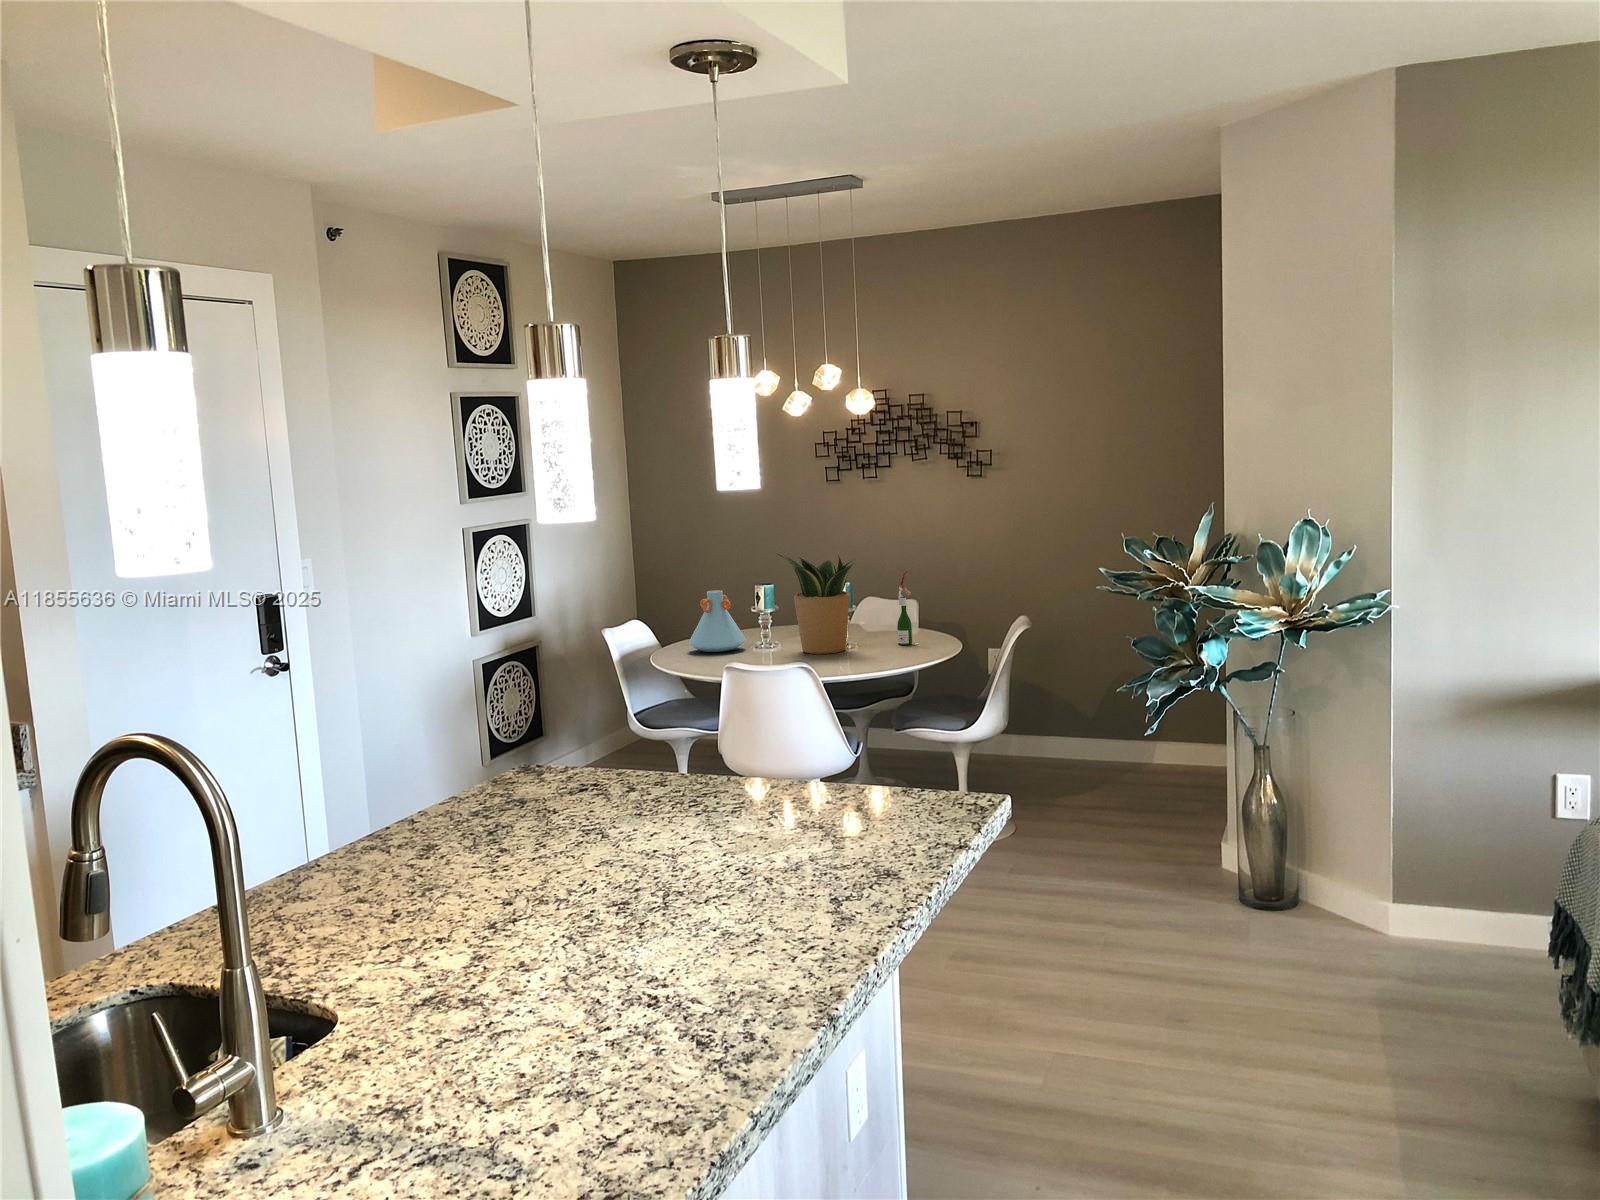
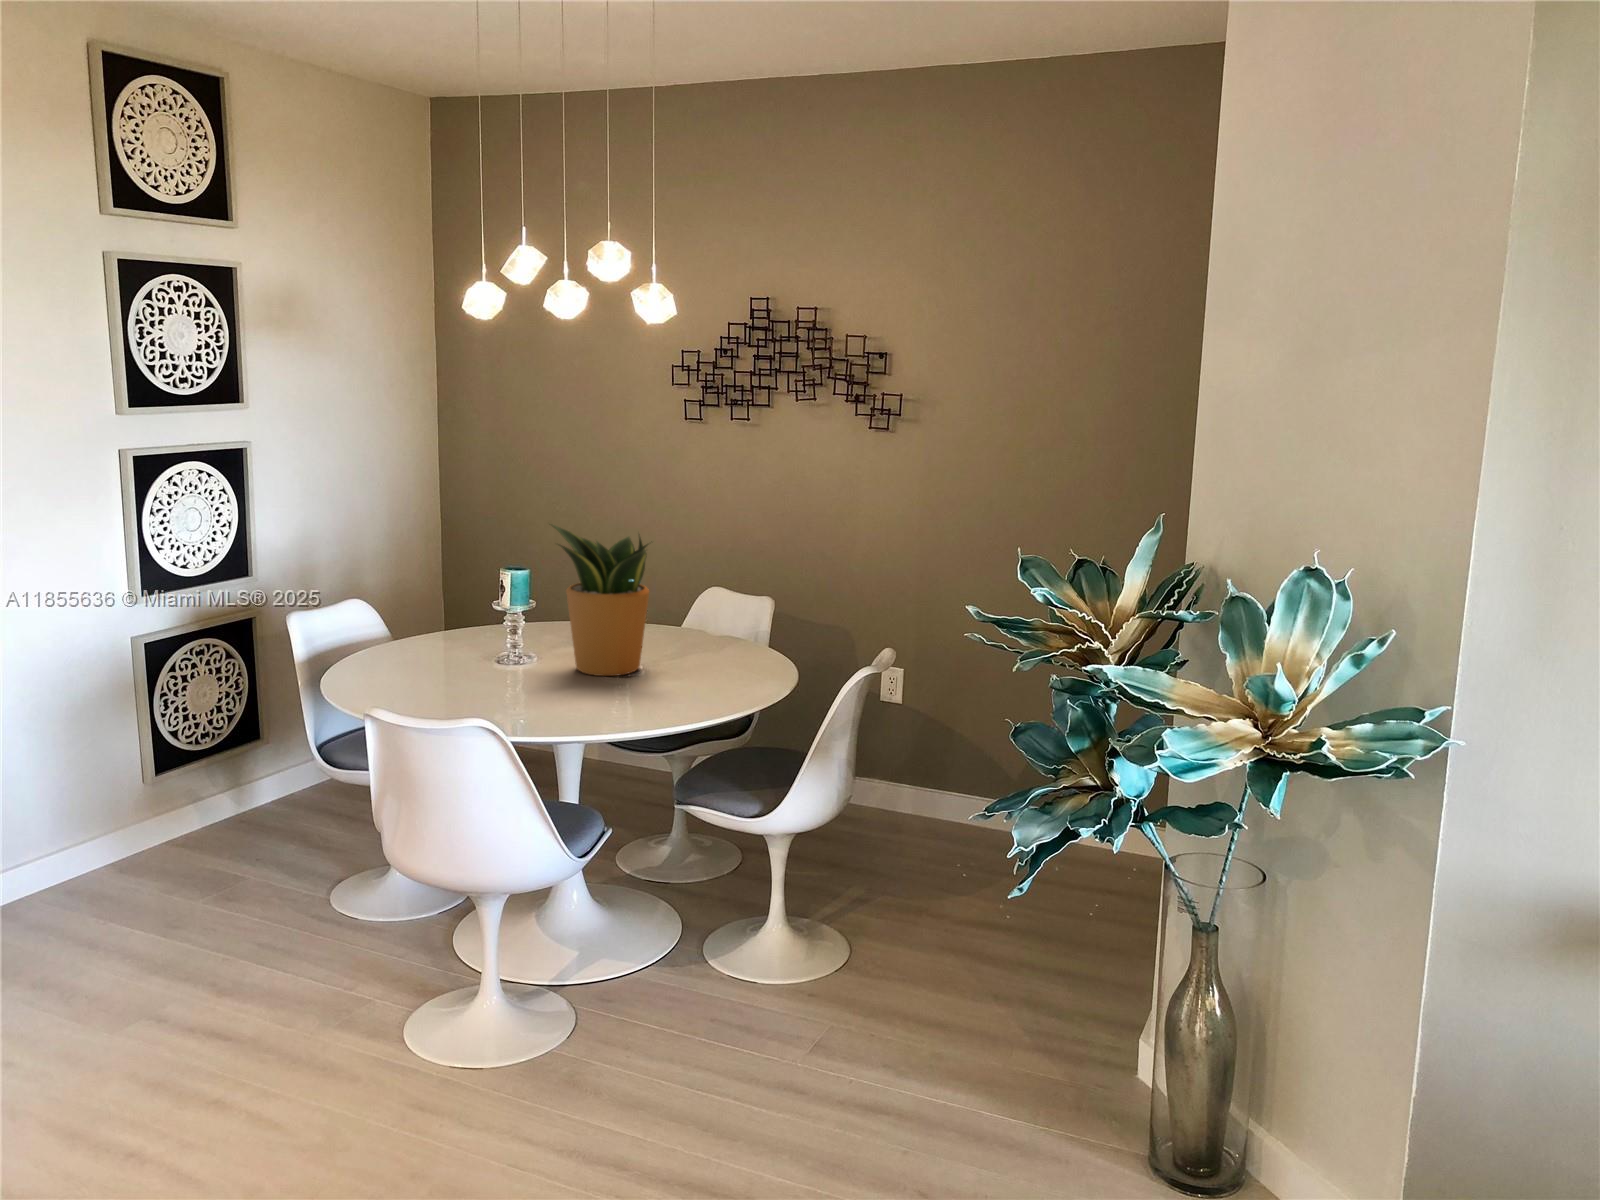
wine bottle: present [897,572,919,645] -> none [720,564,749,670]
vase: present [689,590,746,652] -> none [423,567,508,656]

